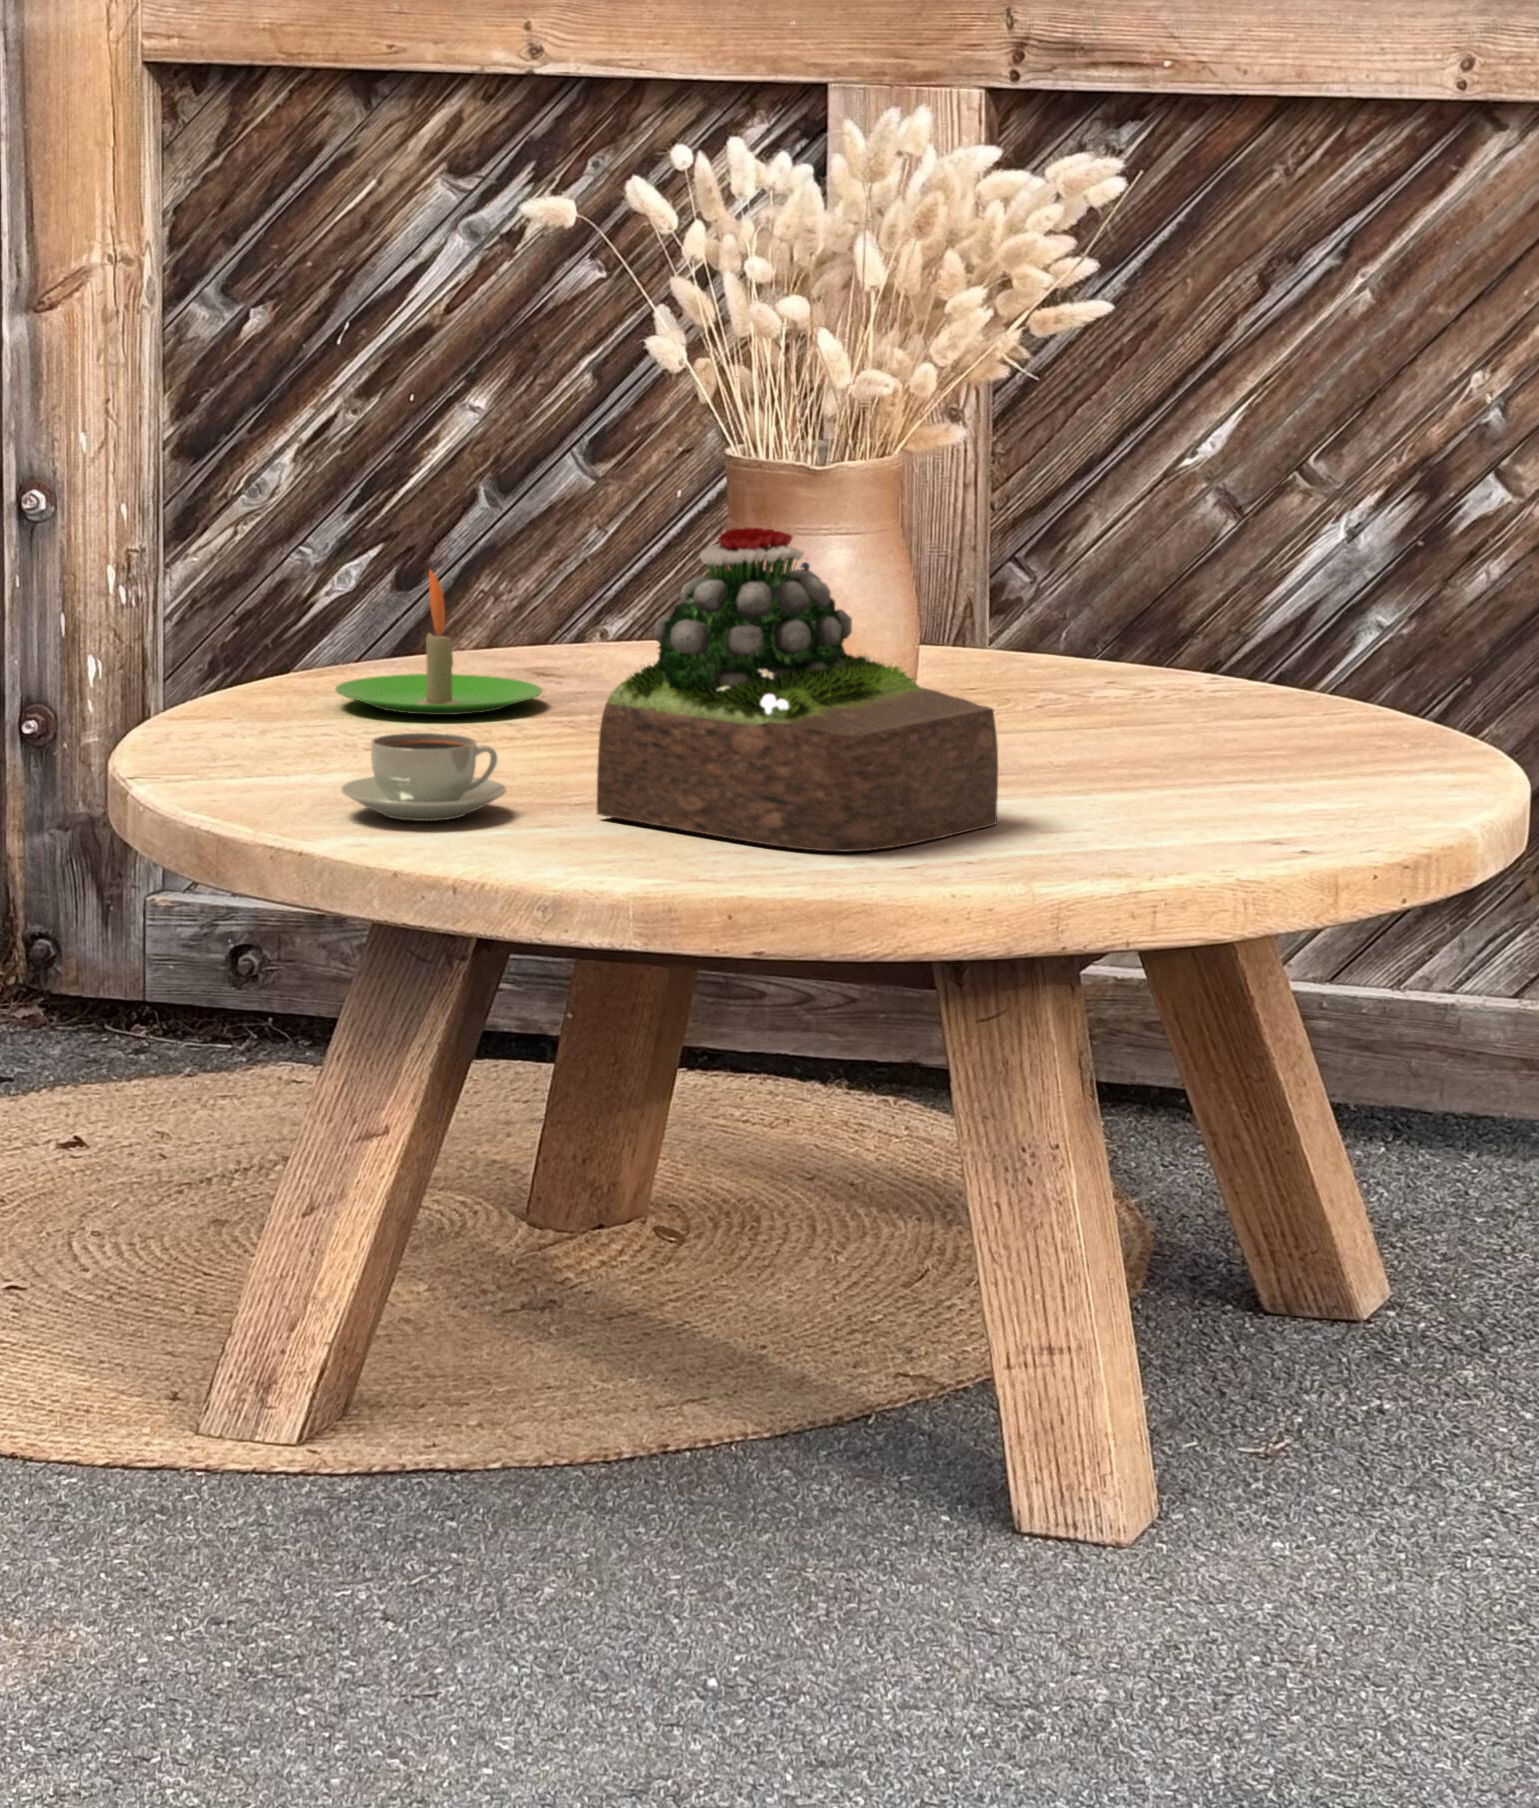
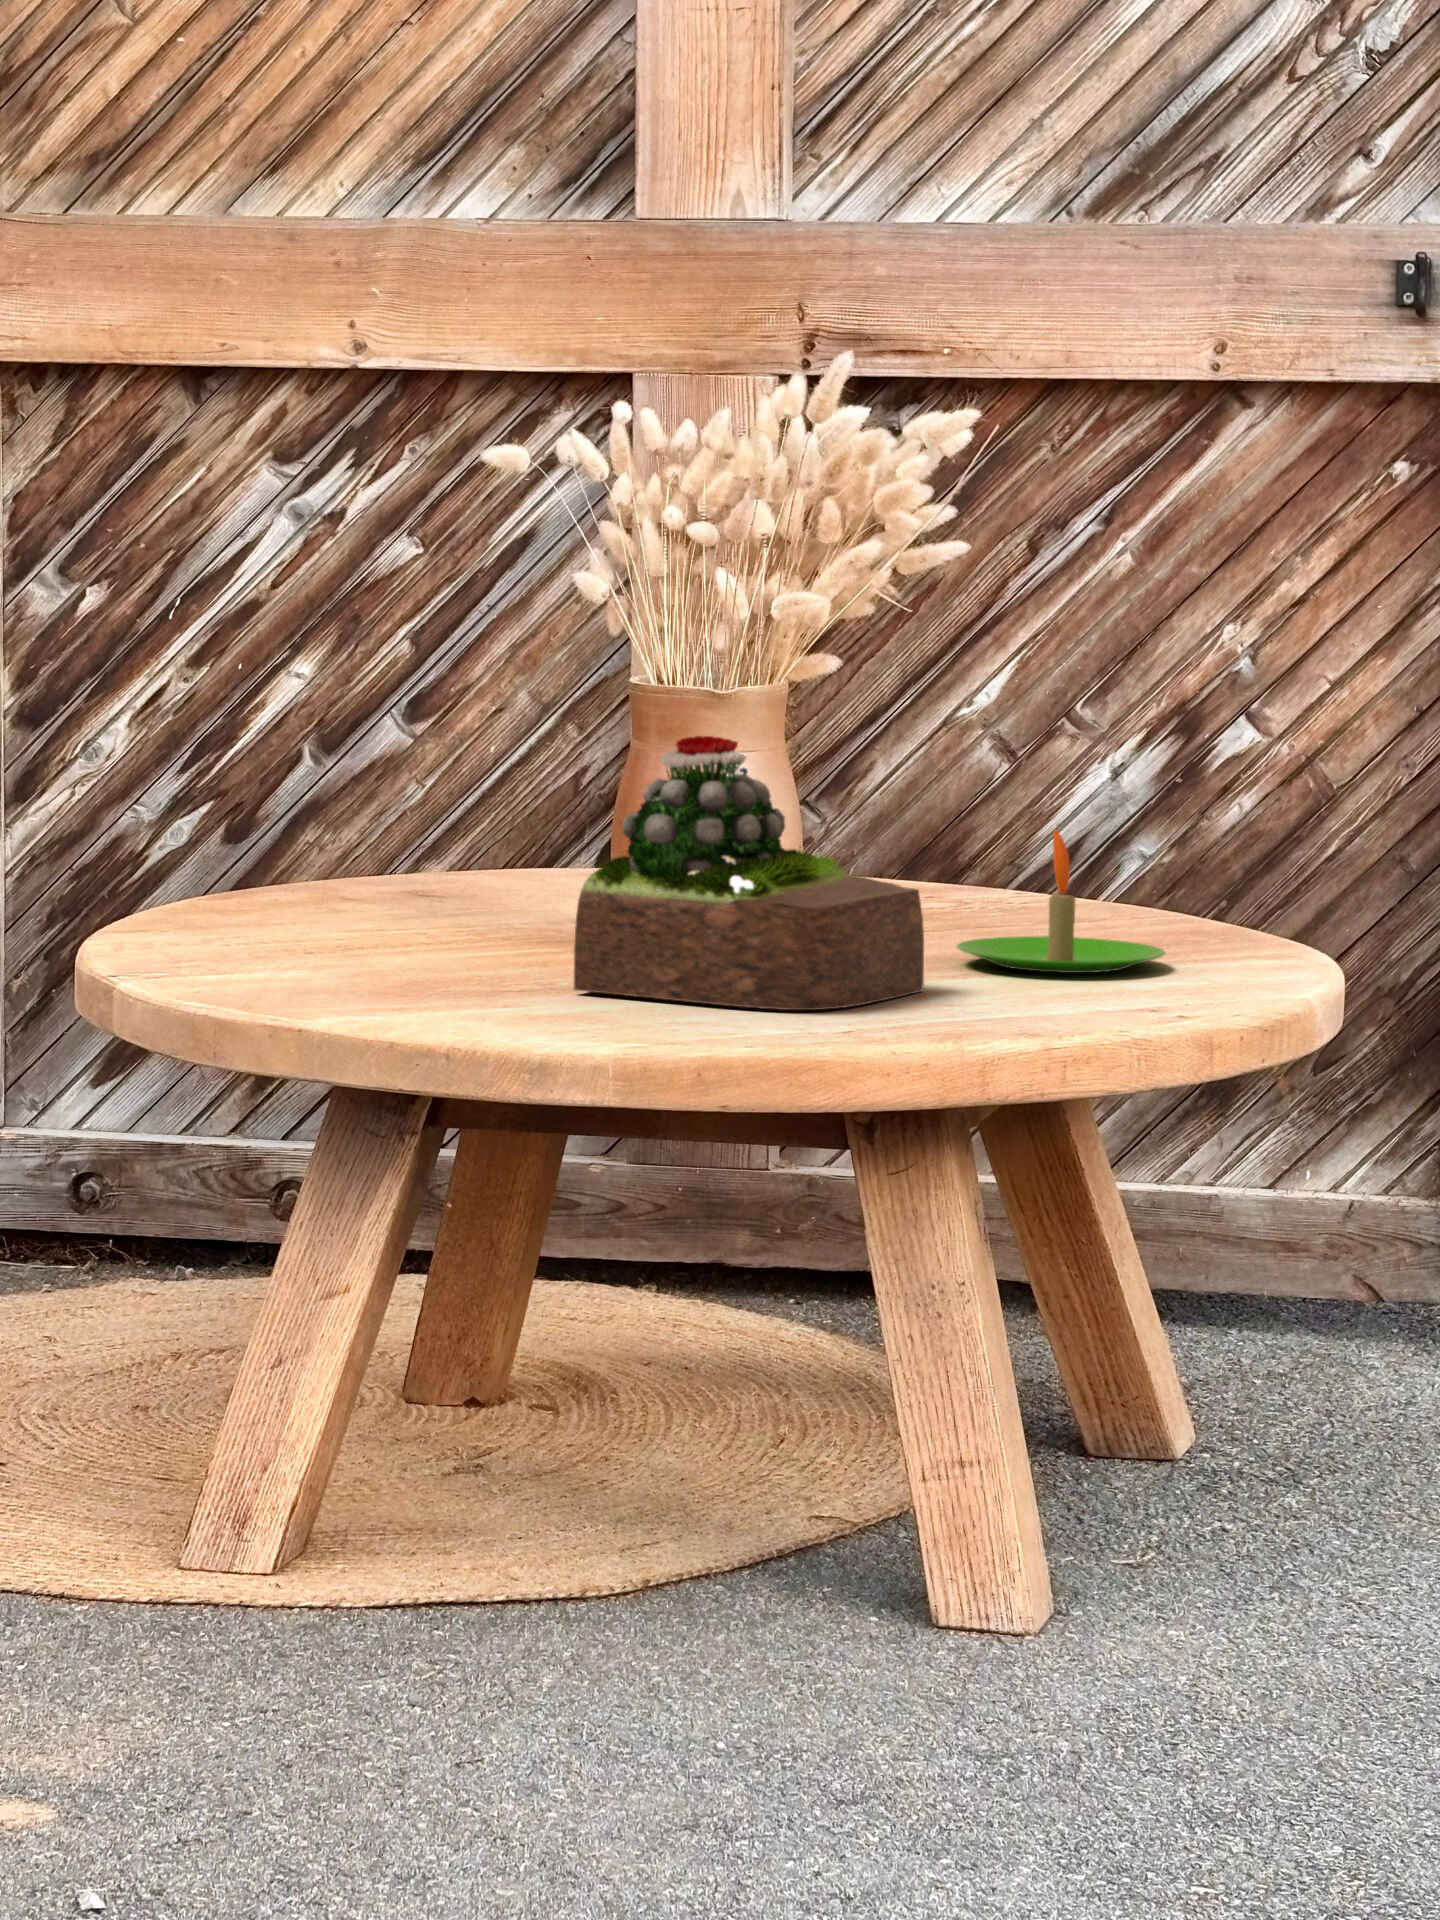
candle: present [335,570,542,715] -> present [957,829,1165,973]
coffee cup: present [341,733,506,821] -> none [345,923,492,998]

